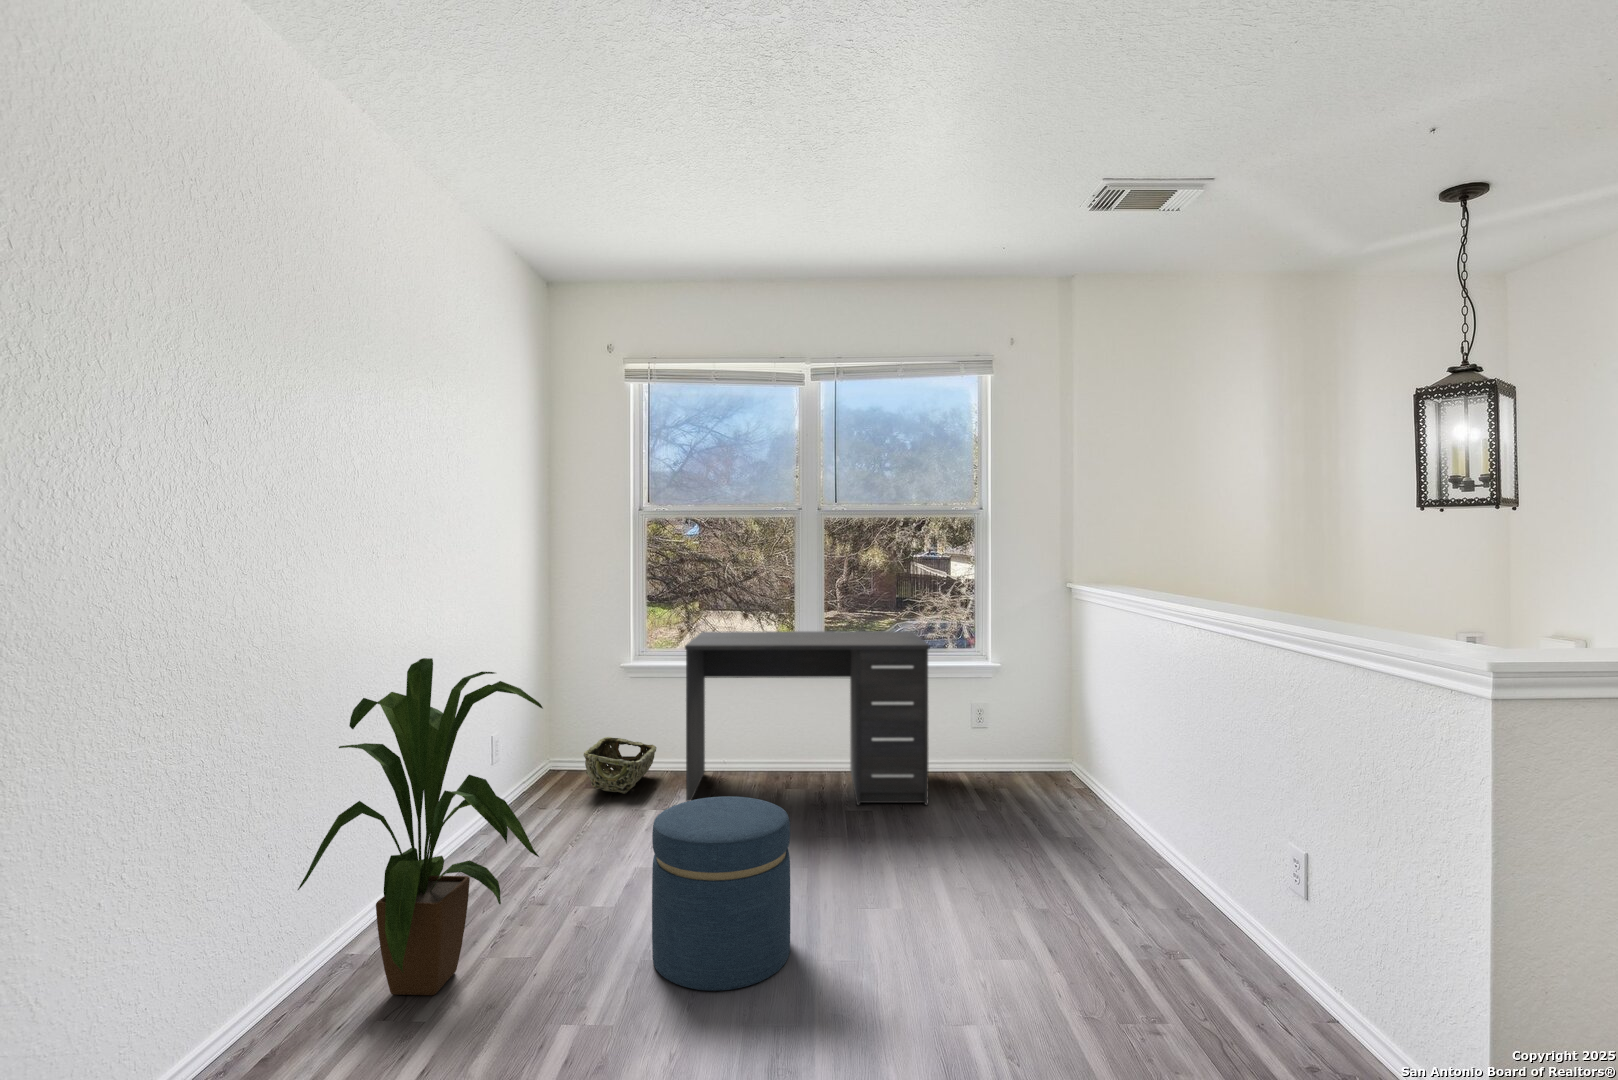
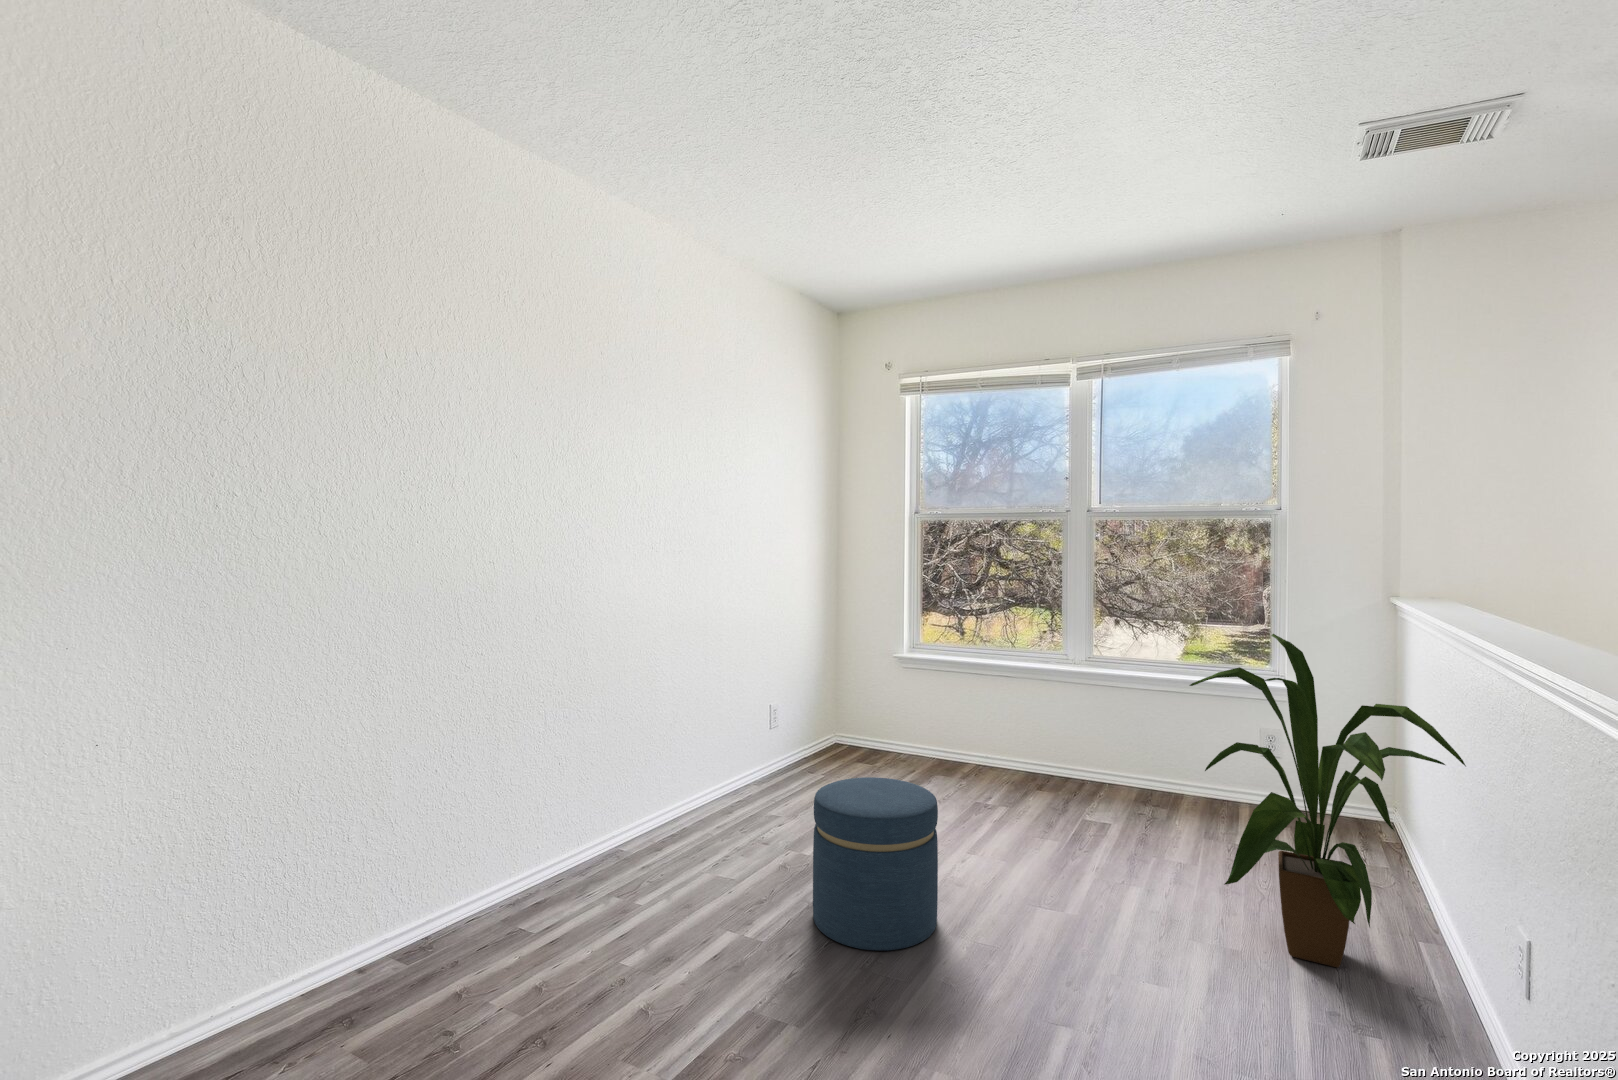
desk: present [685,631,929,805] -> none [926,629,1188,834]
house plant: present [298,658,543,995] -> present [1190,634,1466,967]
woven basket: present [584,737,656,793] -> none [849,718,921,770]

